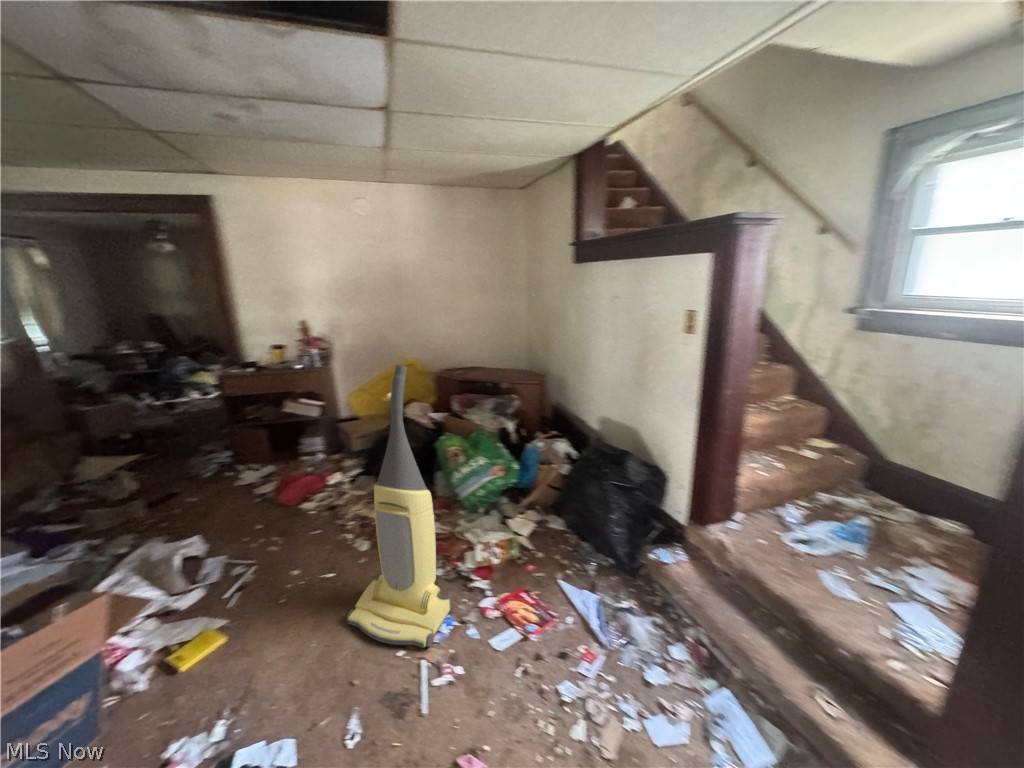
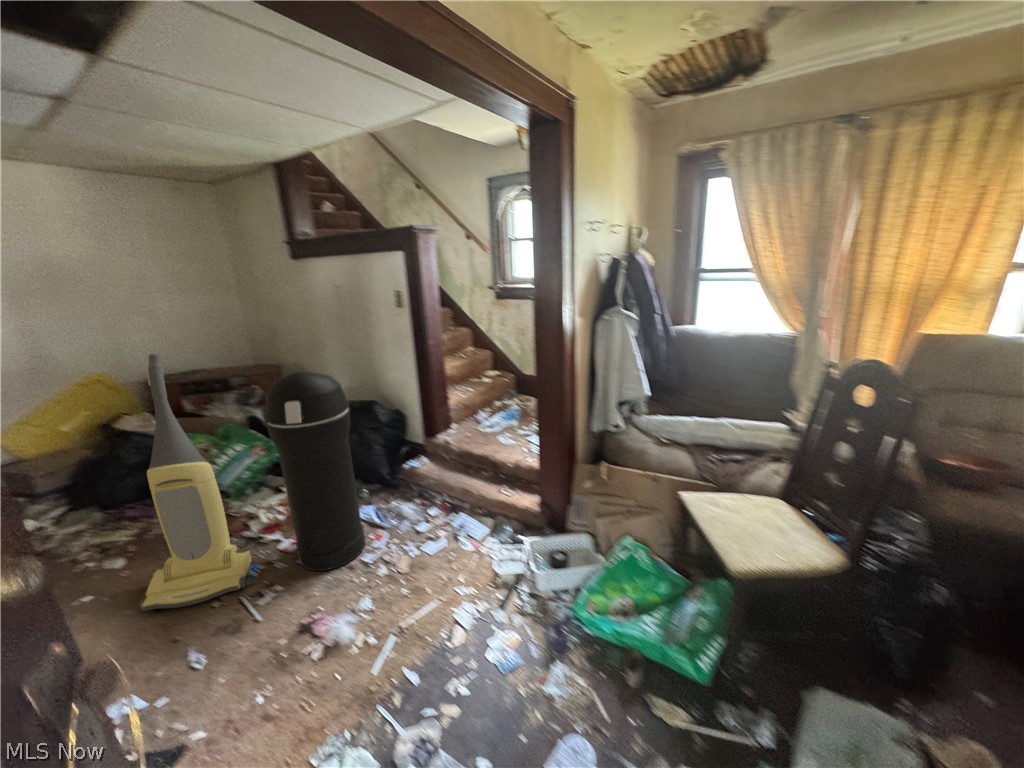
trash can: none [481,415,585,680] -> present [264,372,365,571]

